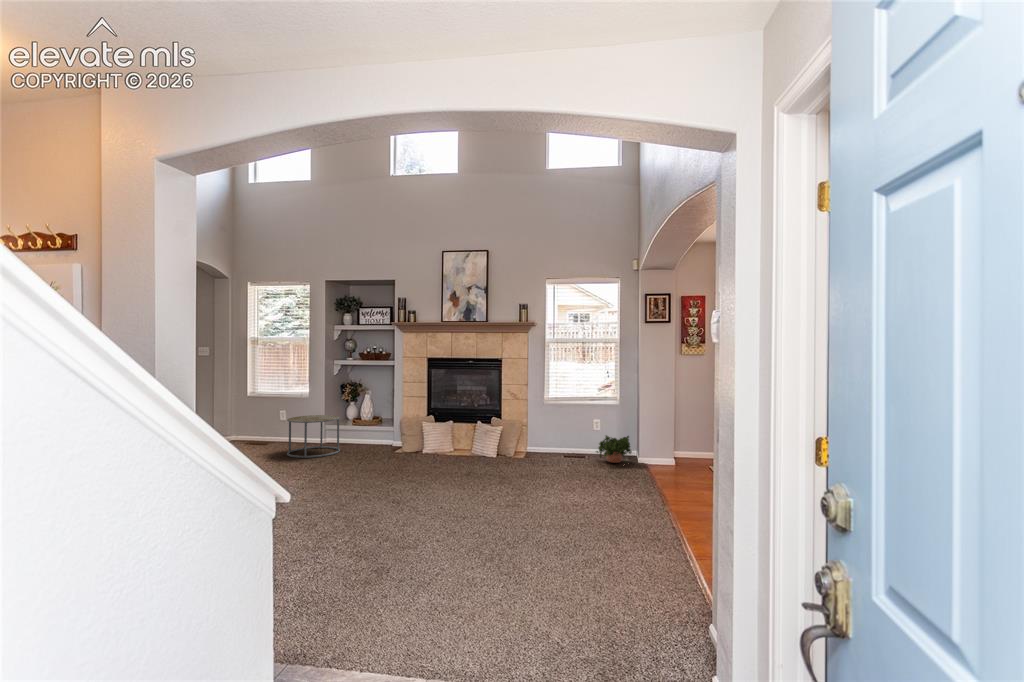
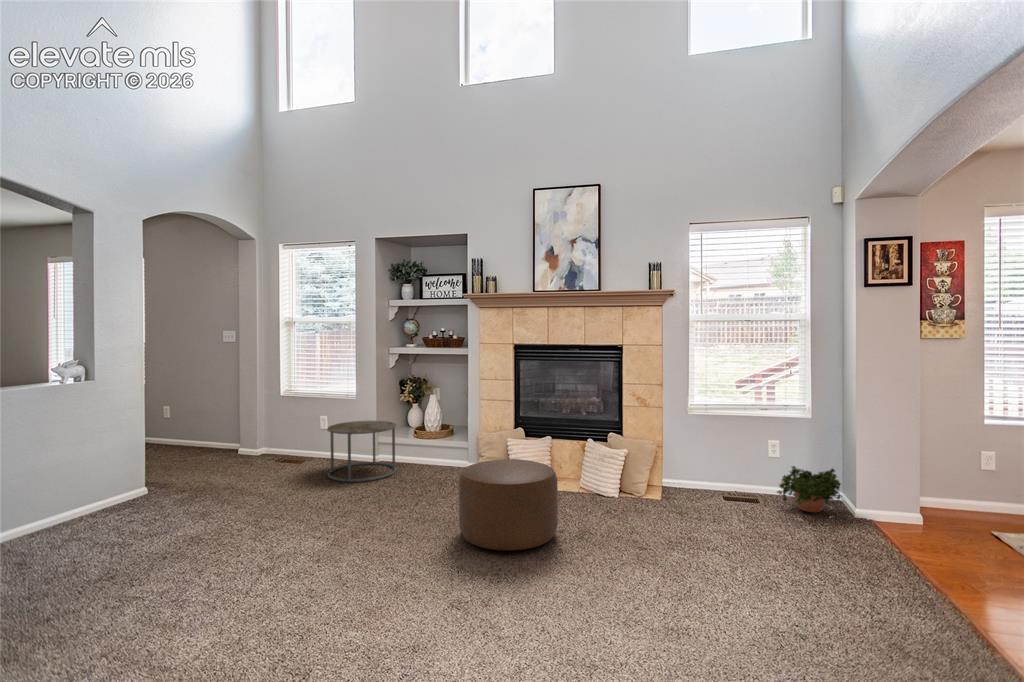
ottoman: none [390,432,453,484] -> present [459,459,558,550]

